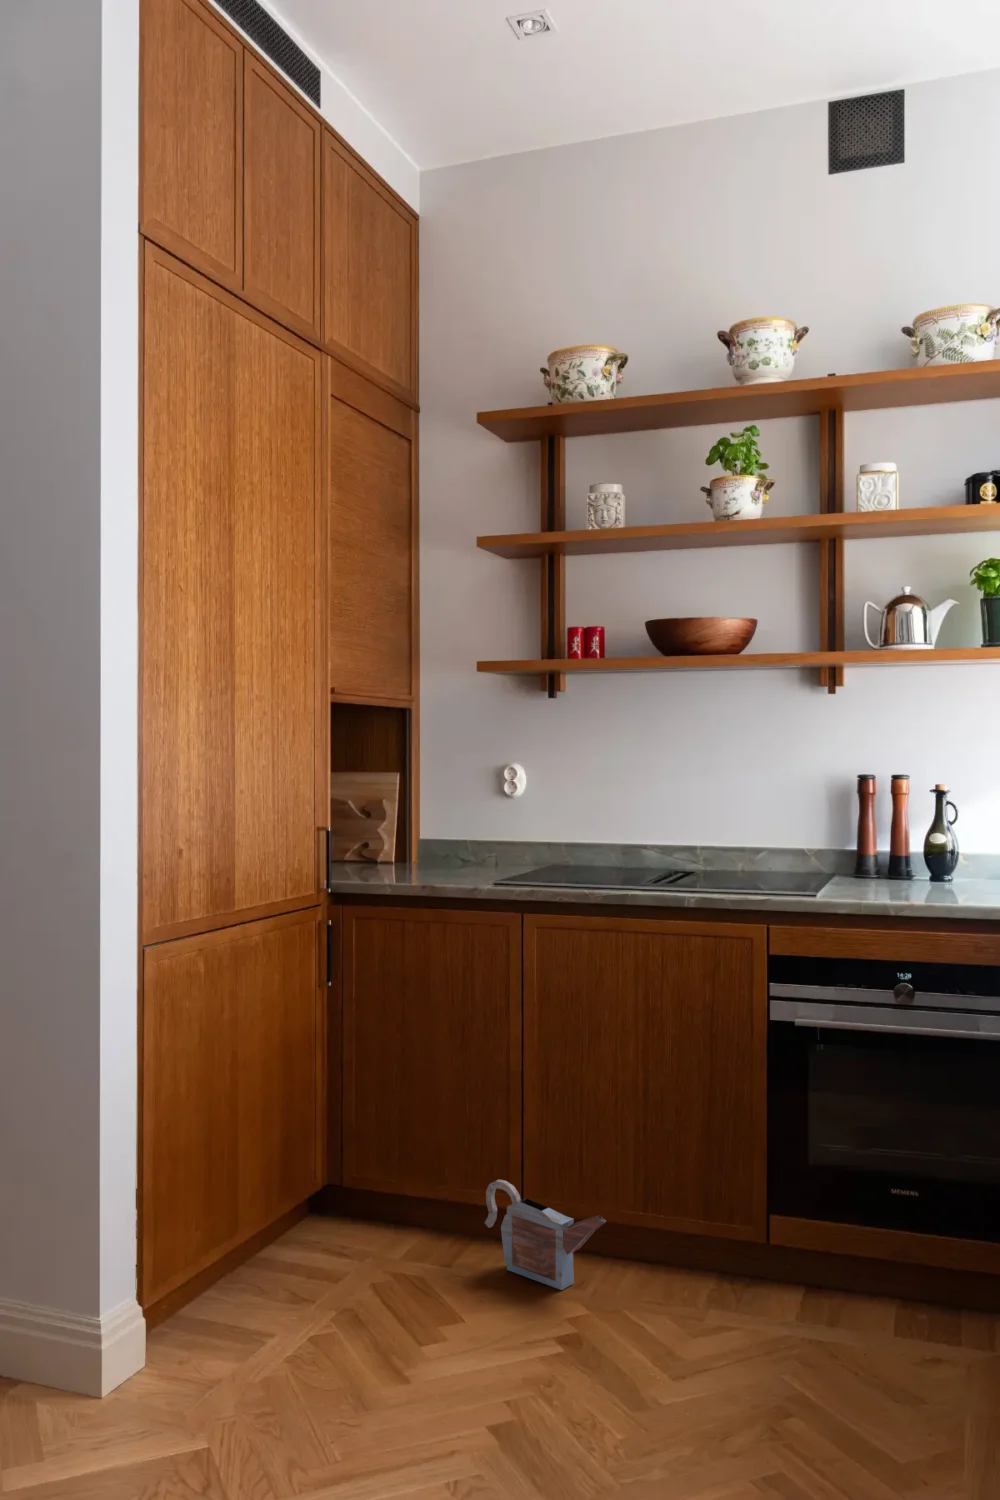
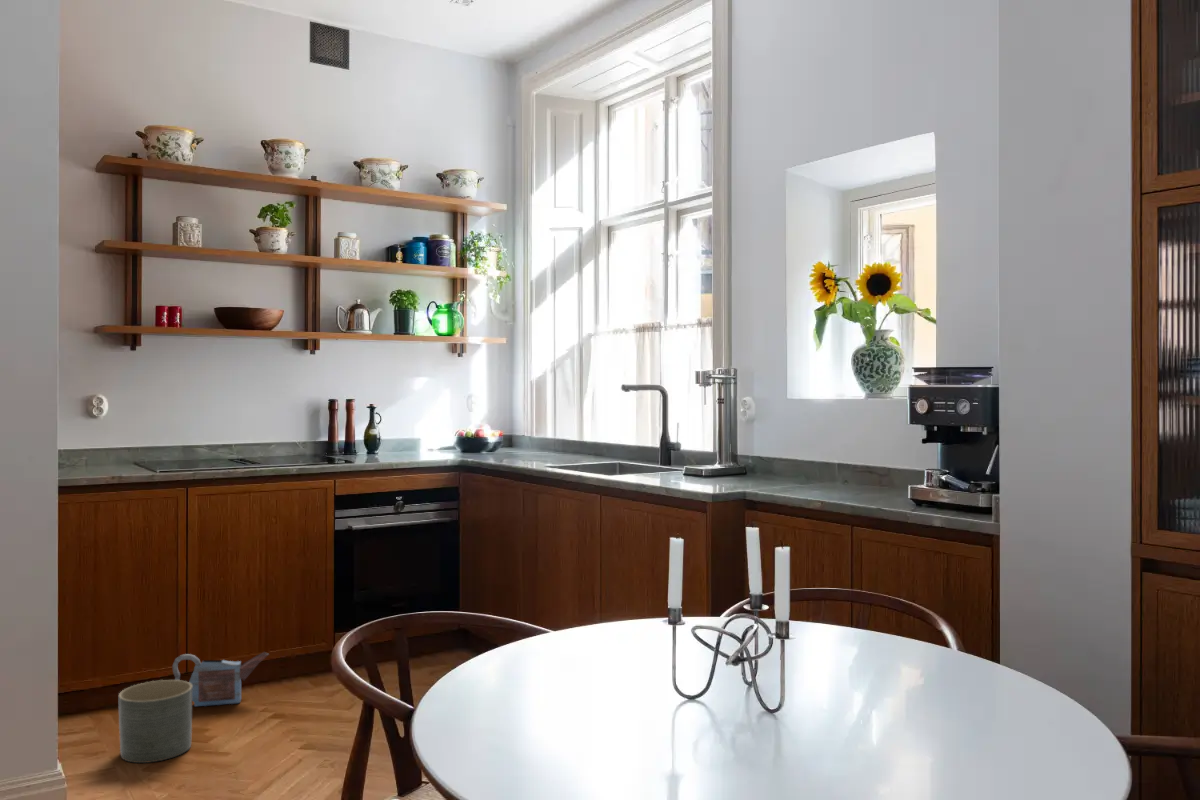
planter: none [301,1215,408,1357] -> present [119,680,192,763]

